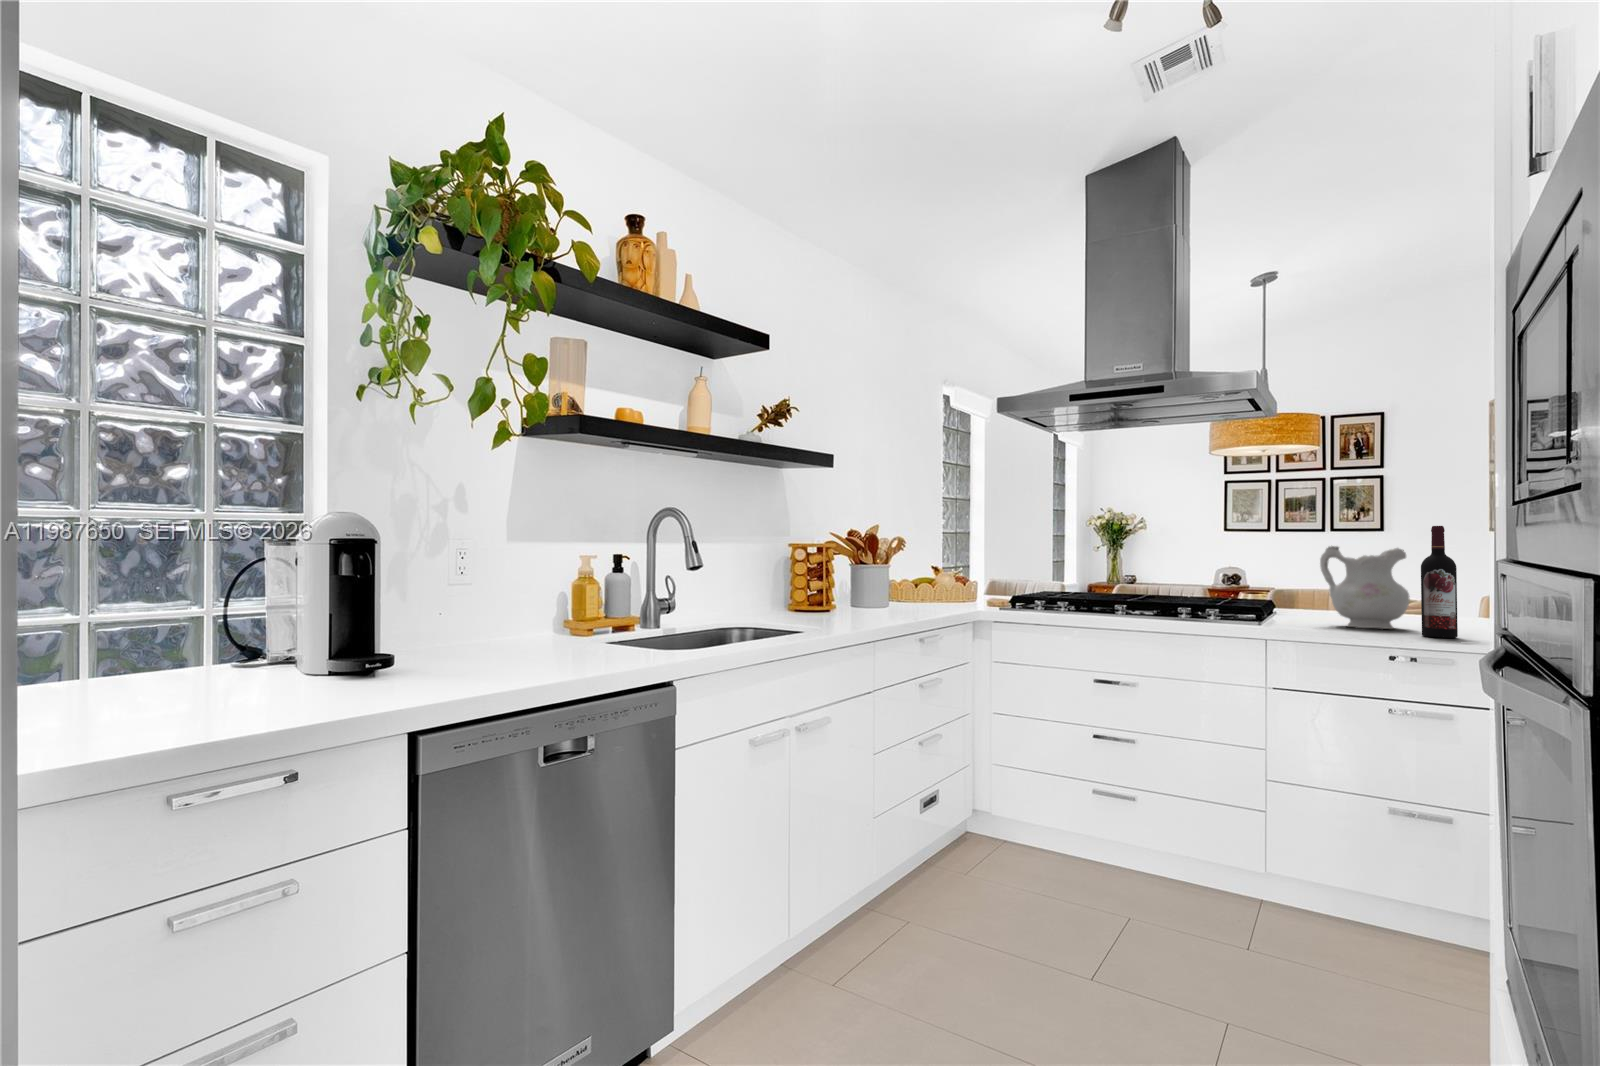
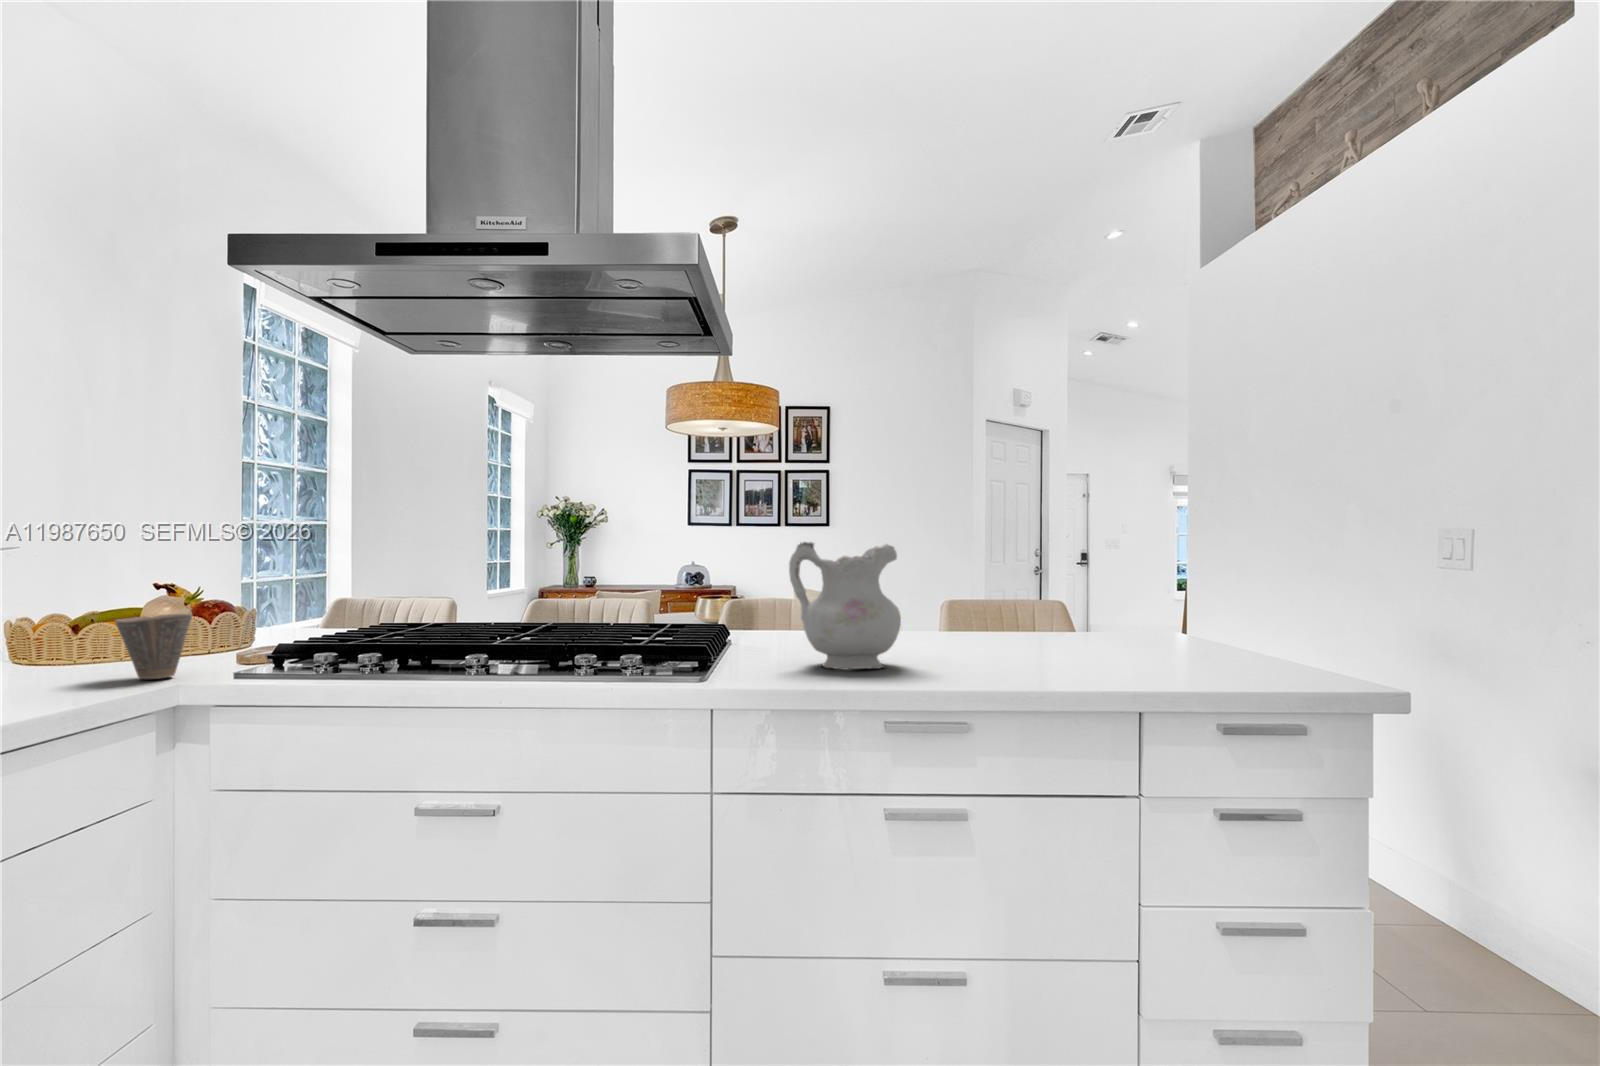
wine bottle: present [1421,526,1458,638] -> none [923,510,968,685]
cup: none [947,579,976,608] -> present [115,614,192,679]

